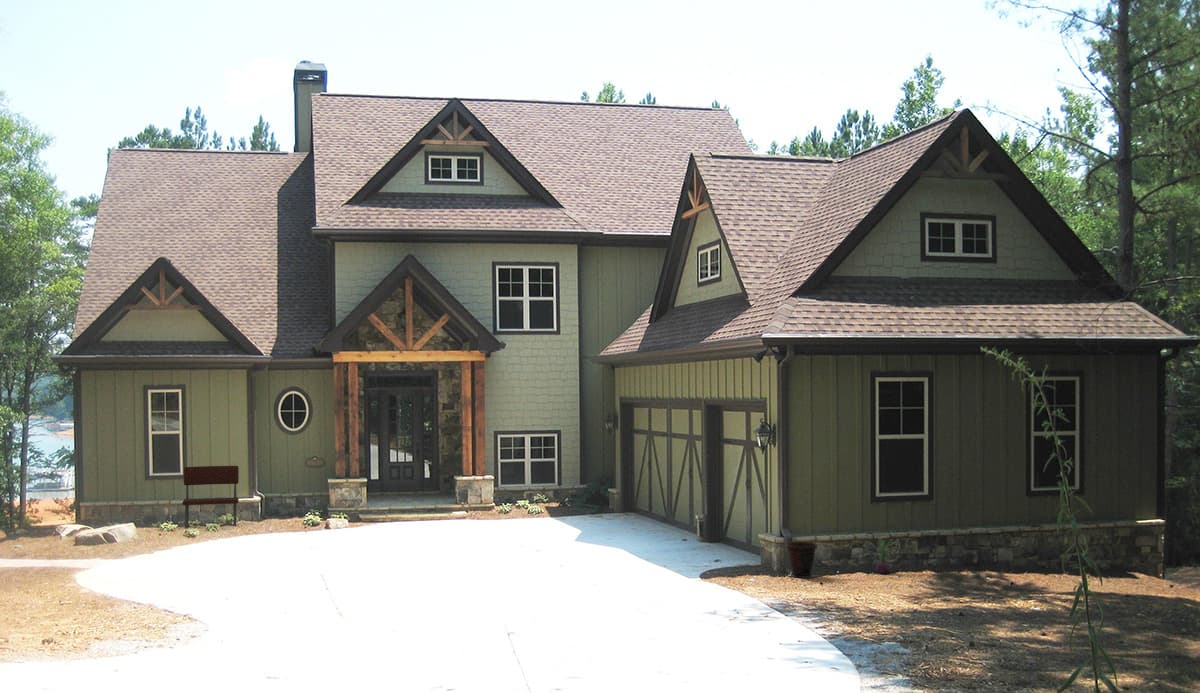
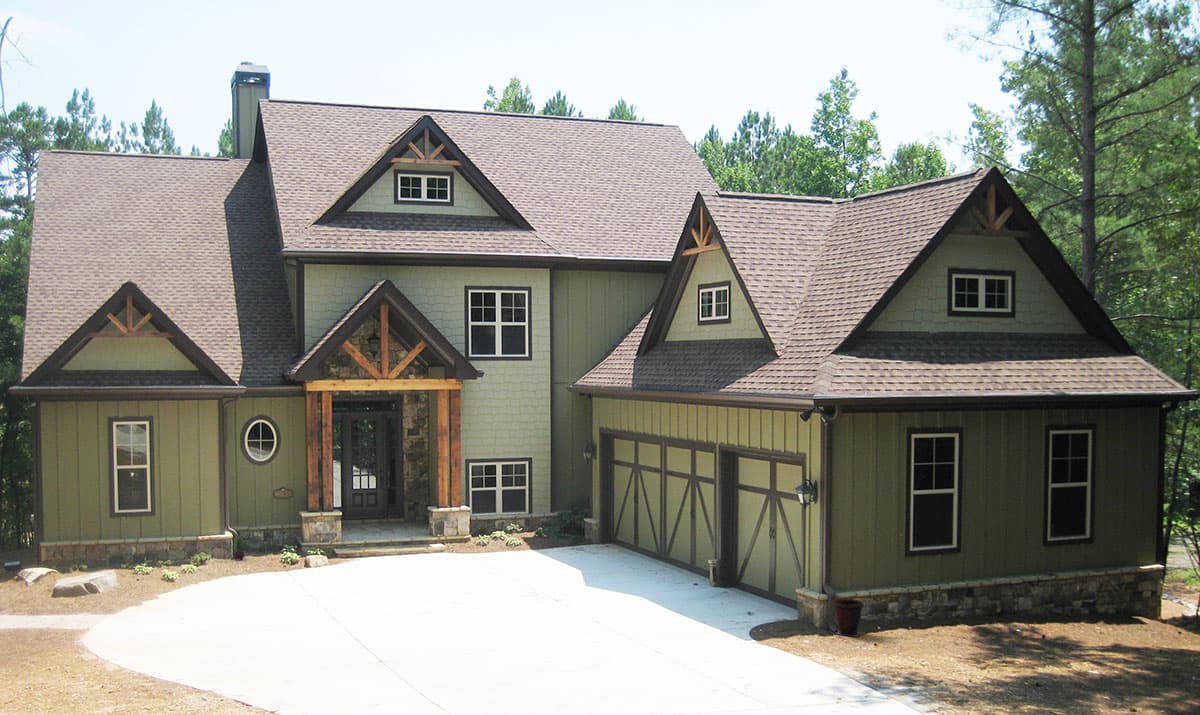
bench: present [182,466,239,528] -> none [148,500,209,568]
decorative plant: present [876,535,890,574] -> present [230,533,244,560]

